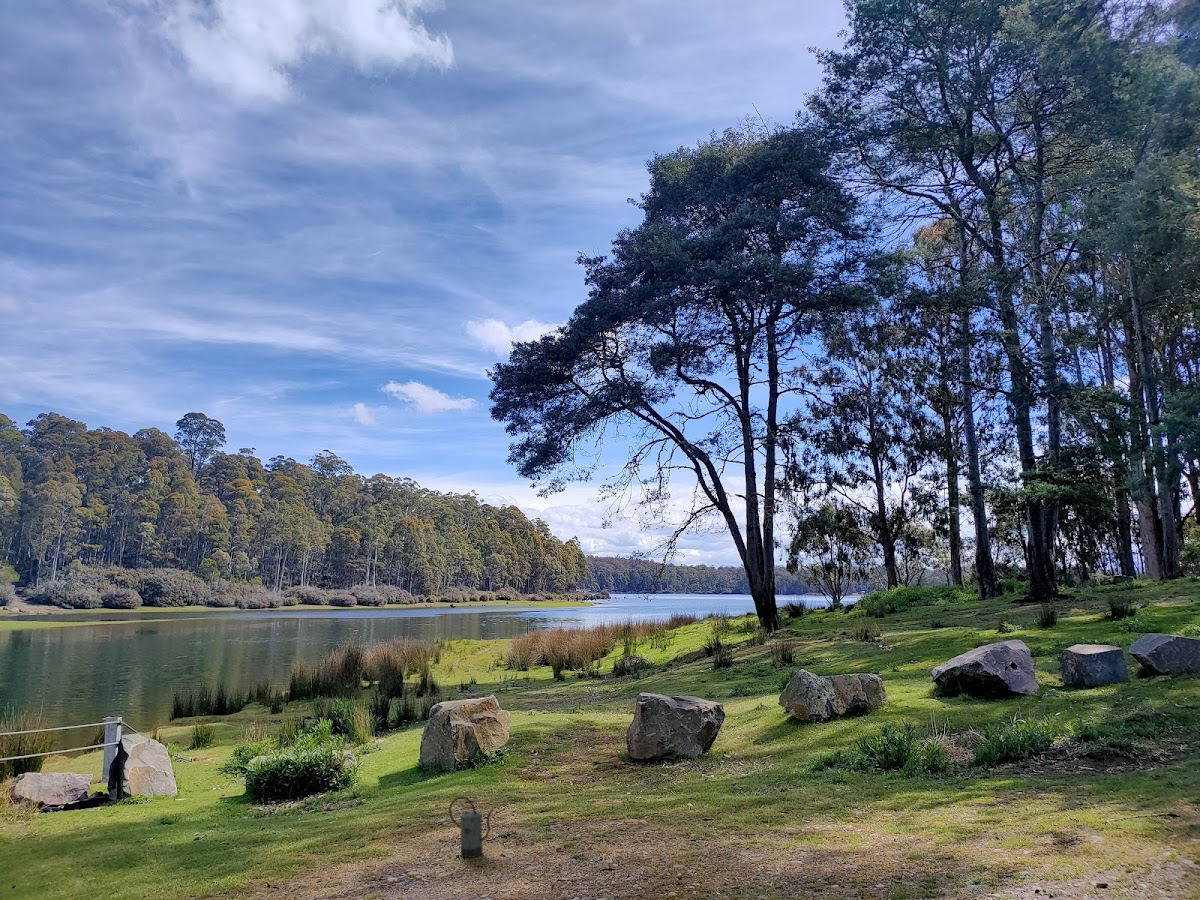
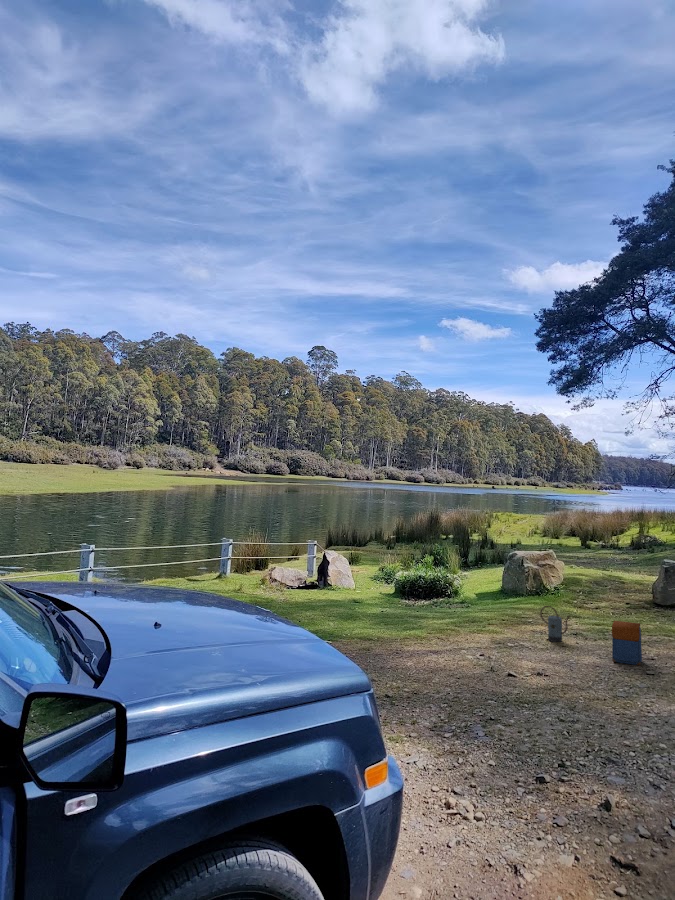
backpack: none [547,810,593,882] -> present [612,621,642,665]

